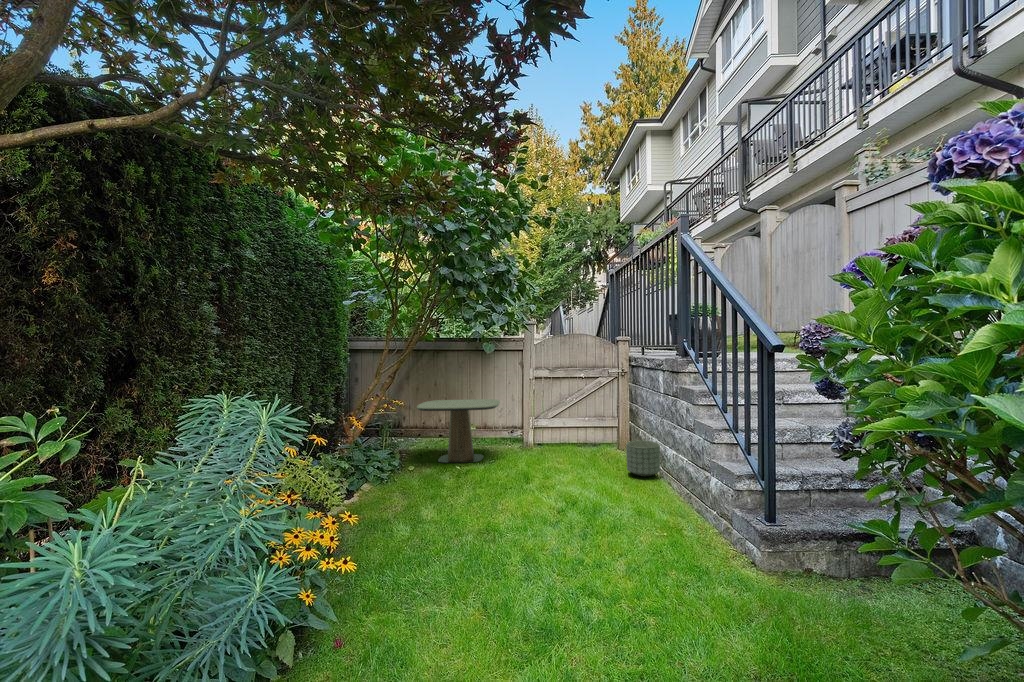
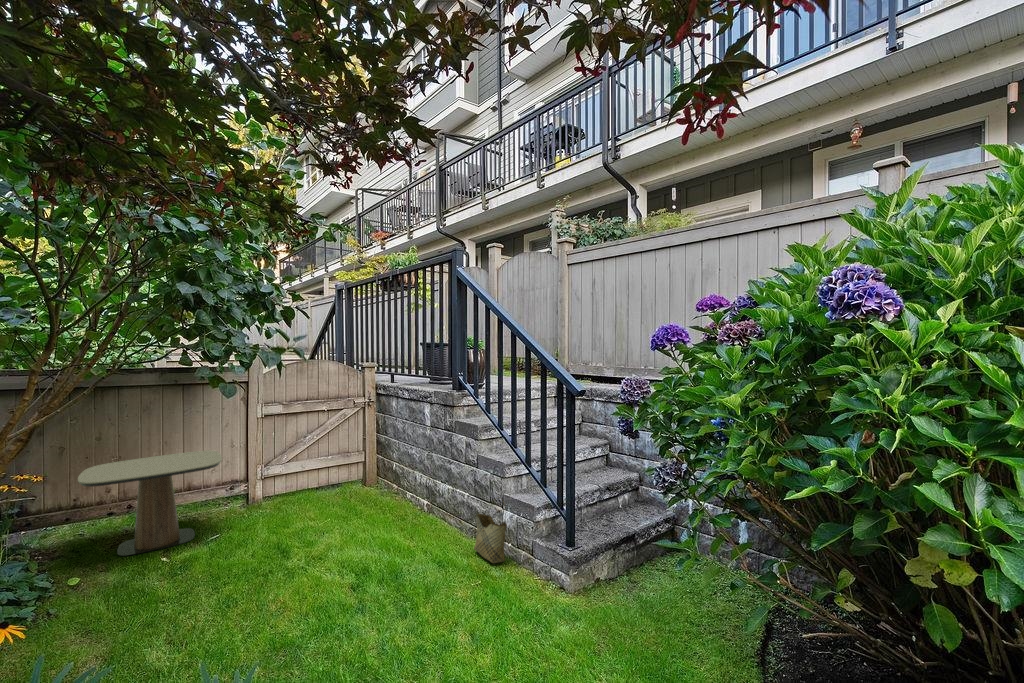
planter: present [626,441,660,477] -> none [396,477,431,517]
woven basket: none [678,459,708,525] -> present [474,497,507,563]

